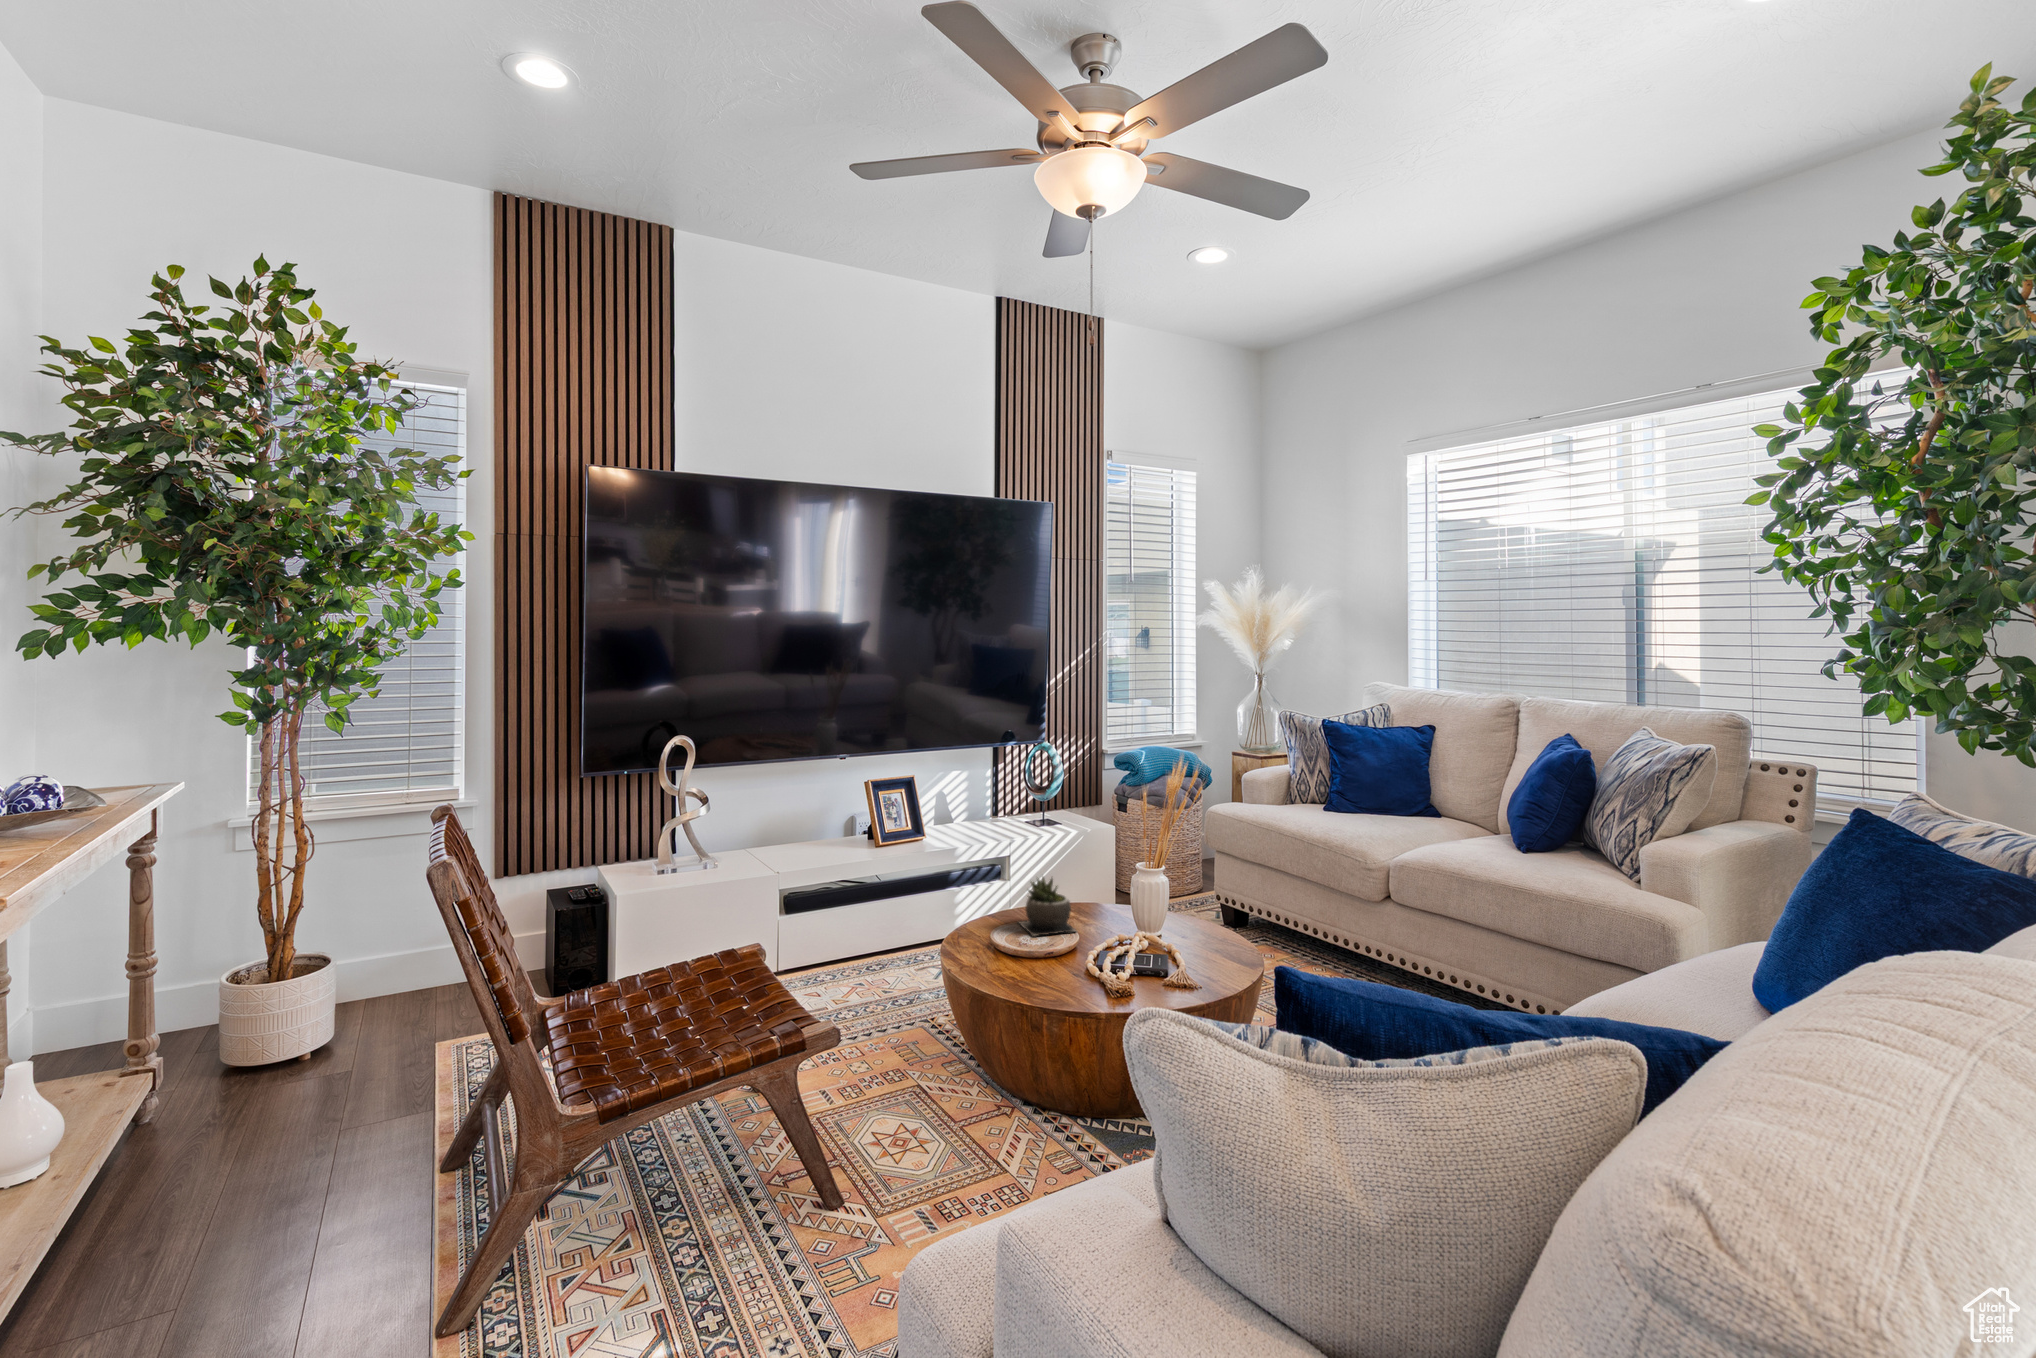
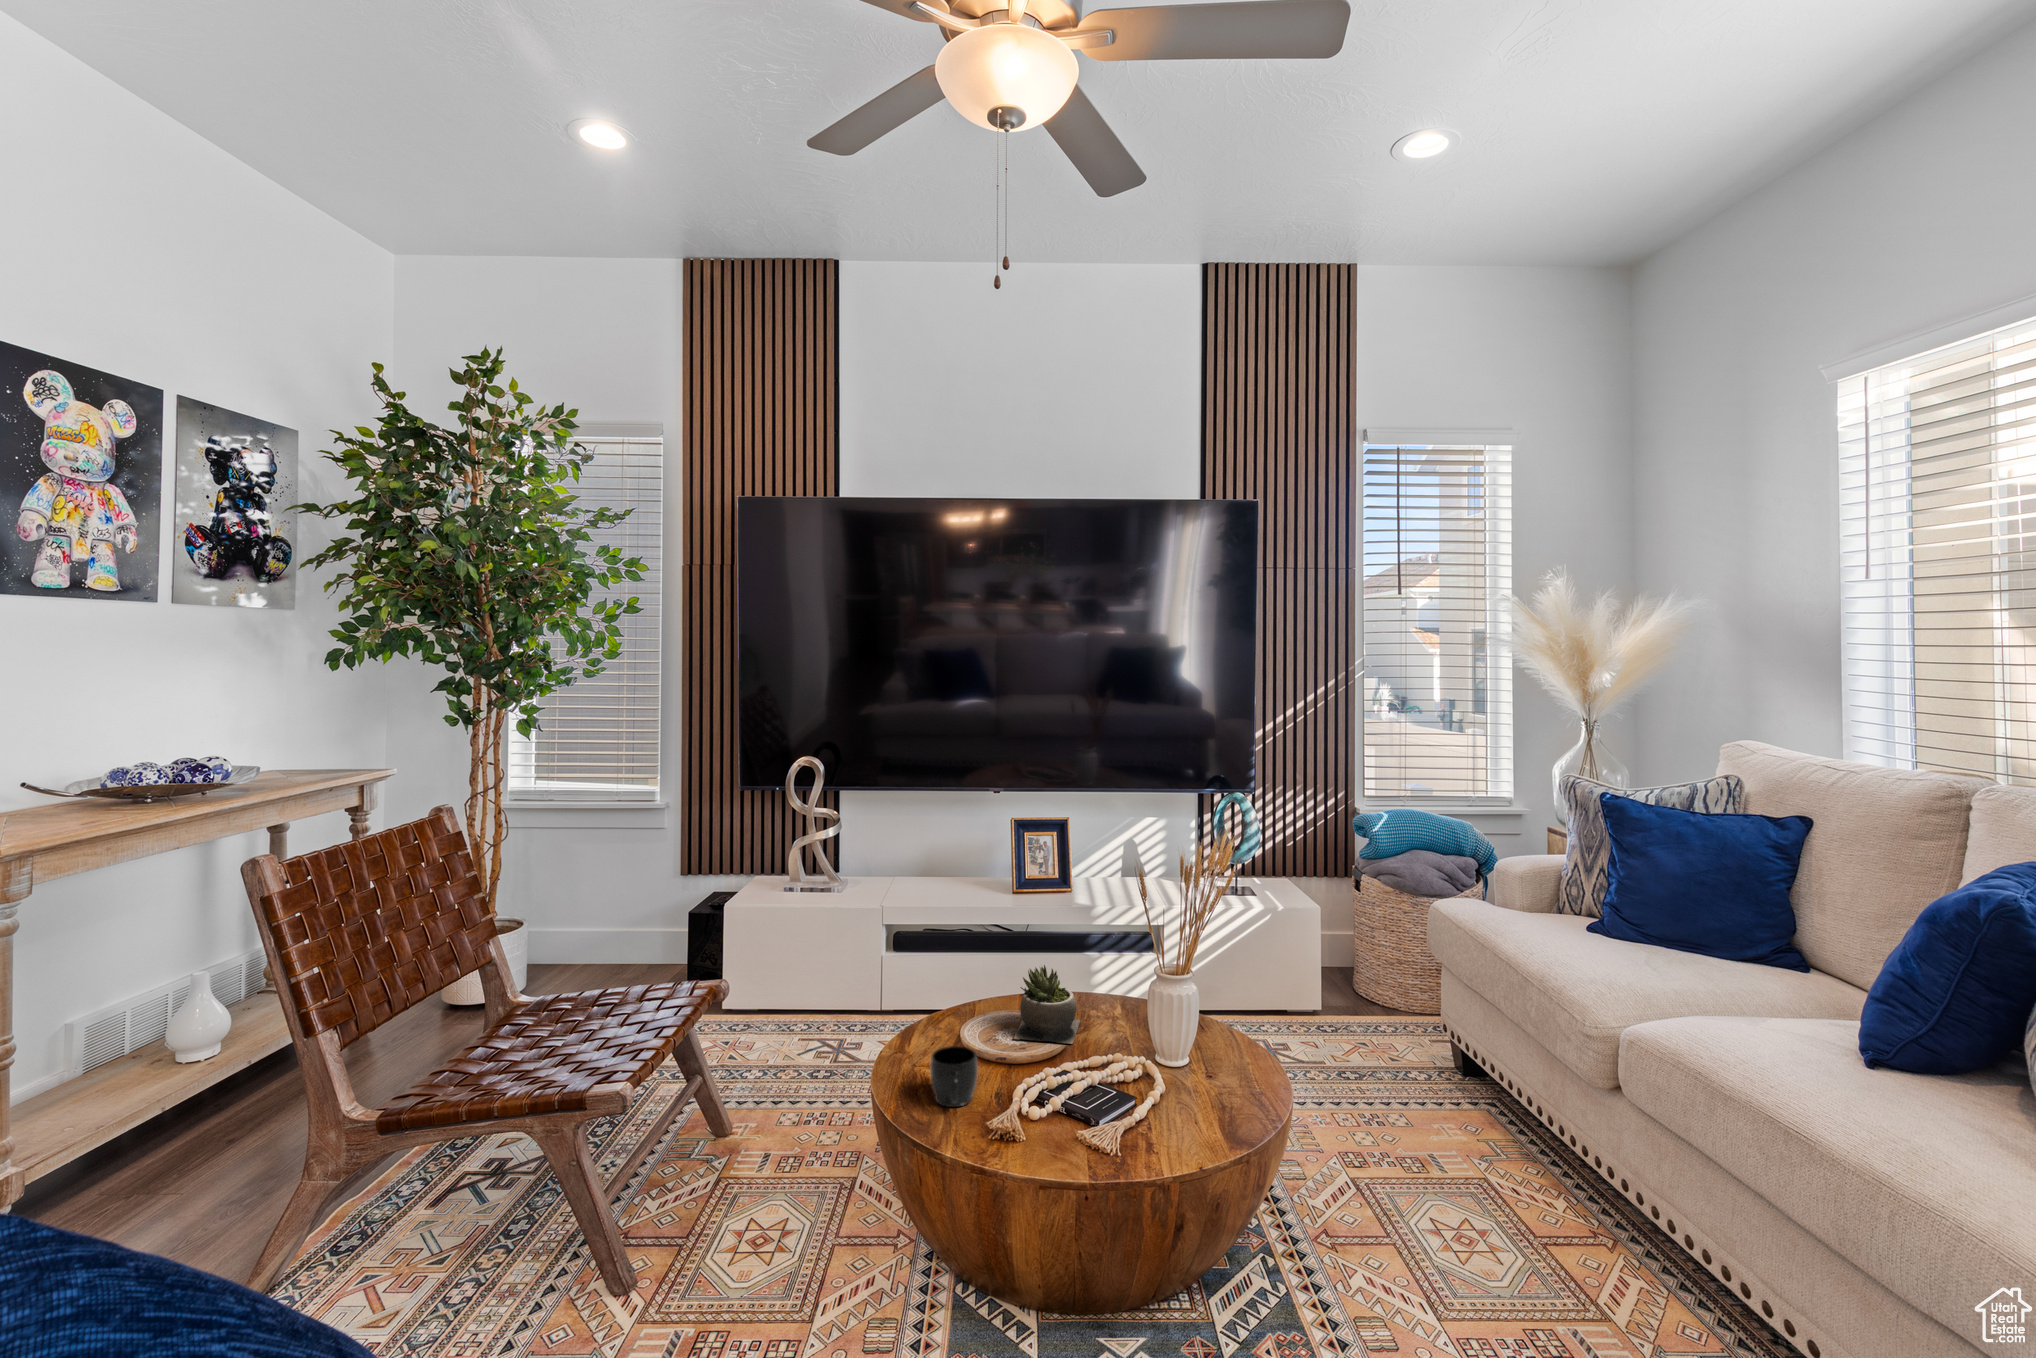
mug: none [1030,937,1068,983] -> present [930,1046,978,1107]

